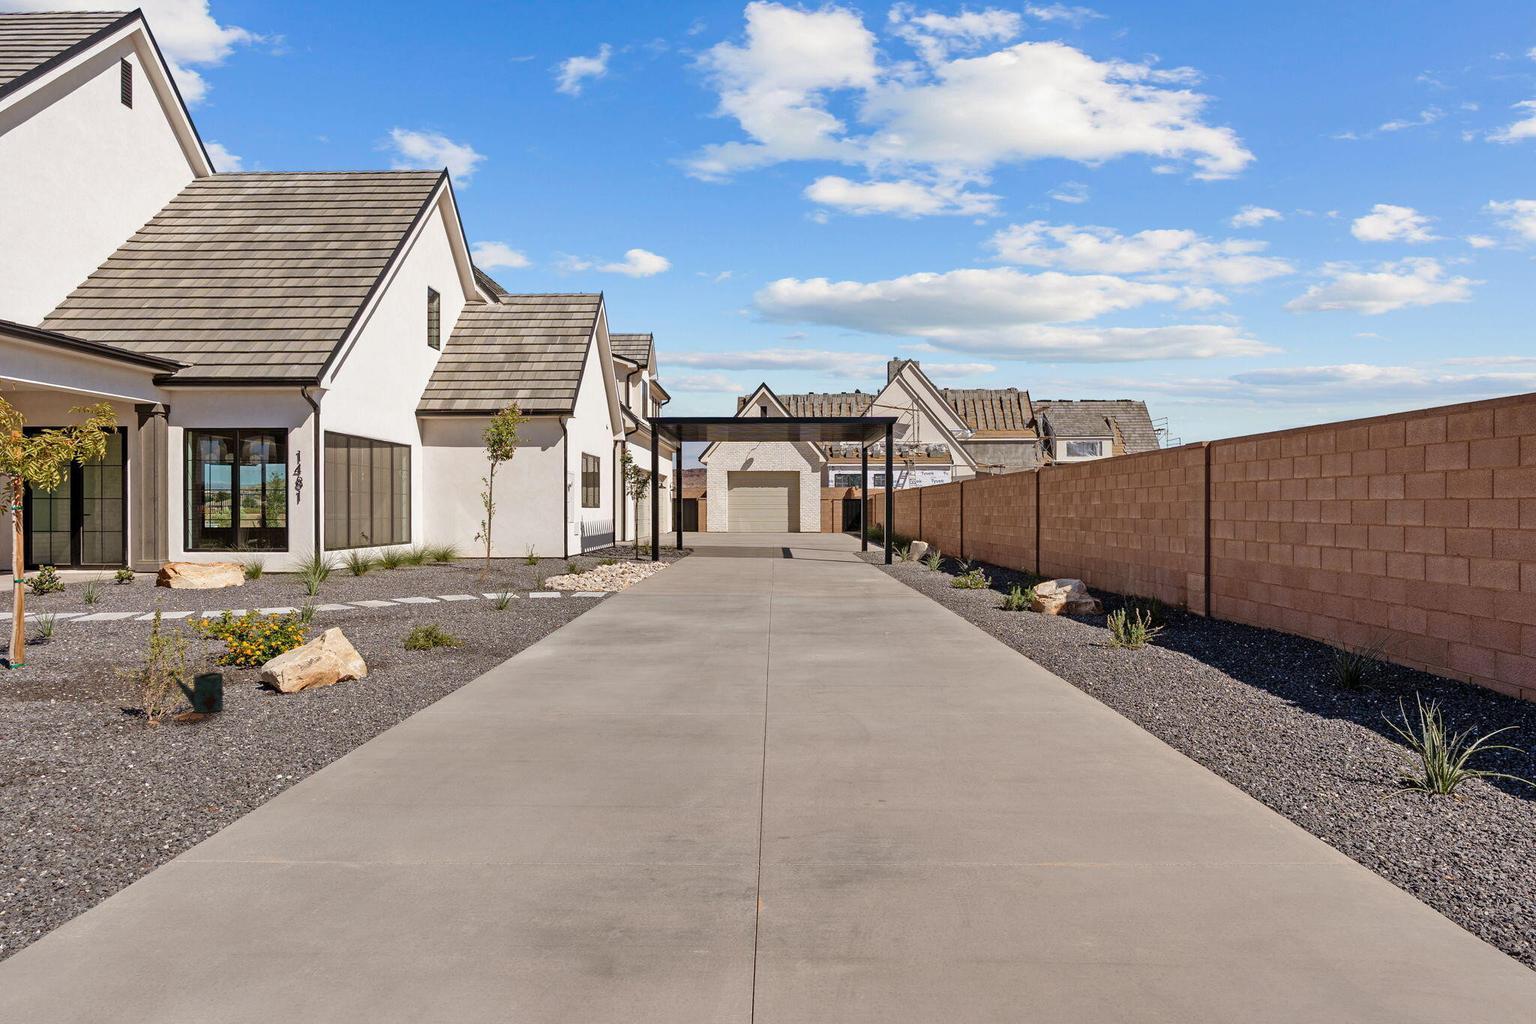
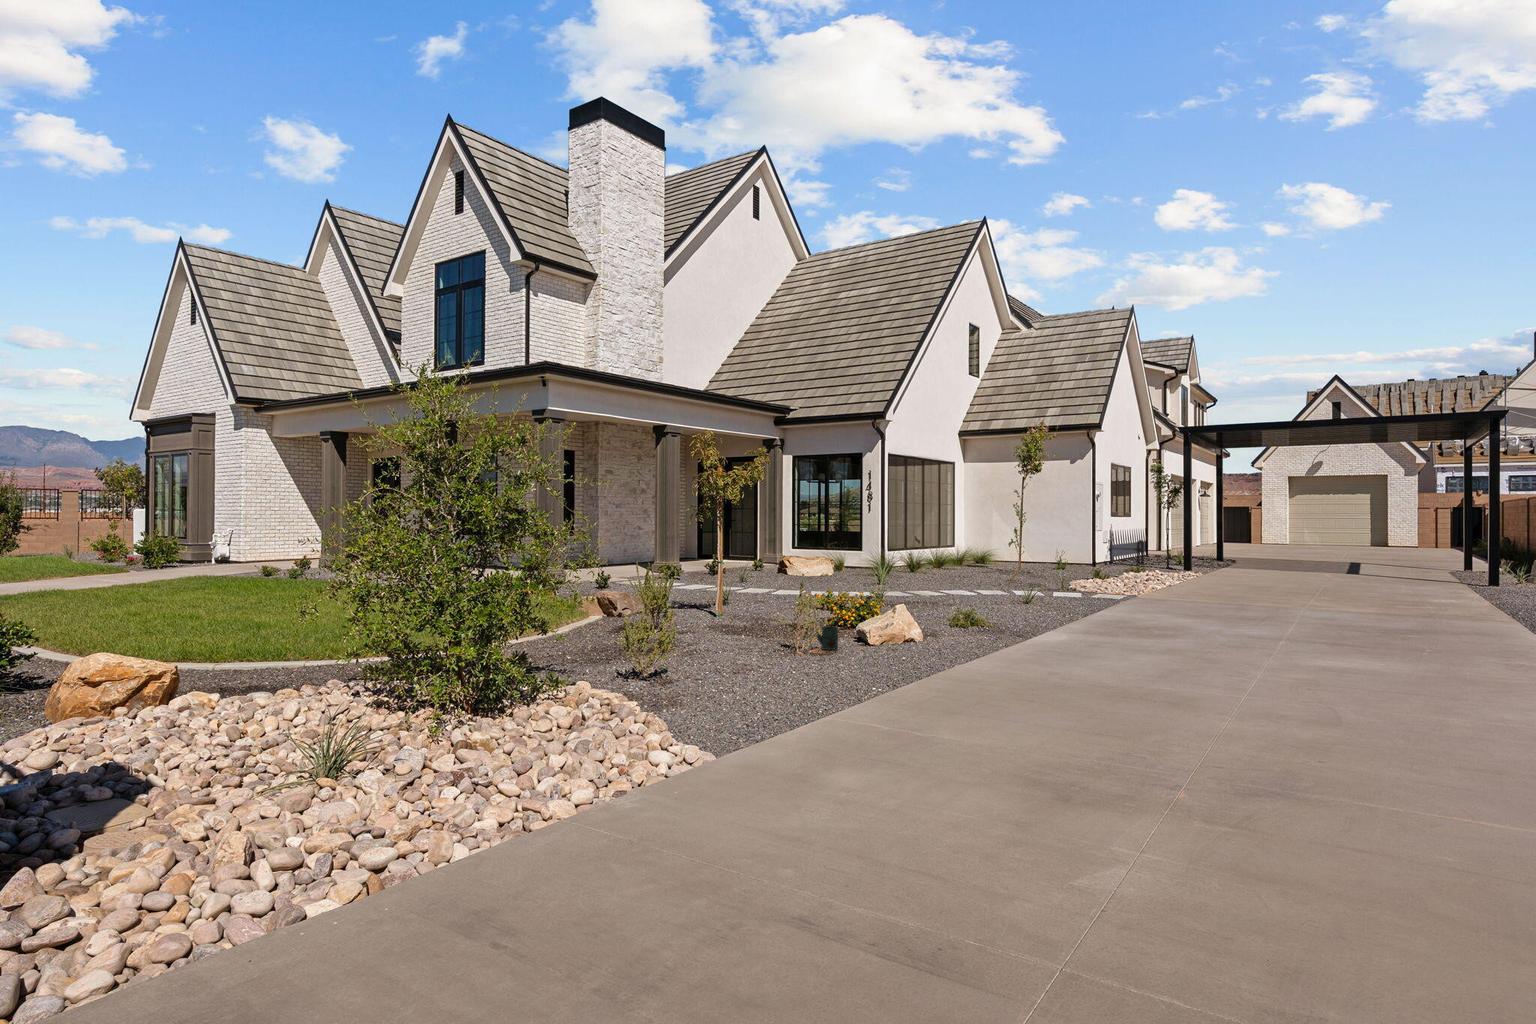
bench: none [576,532,617,560] -> present [1104,540,1144,566]

